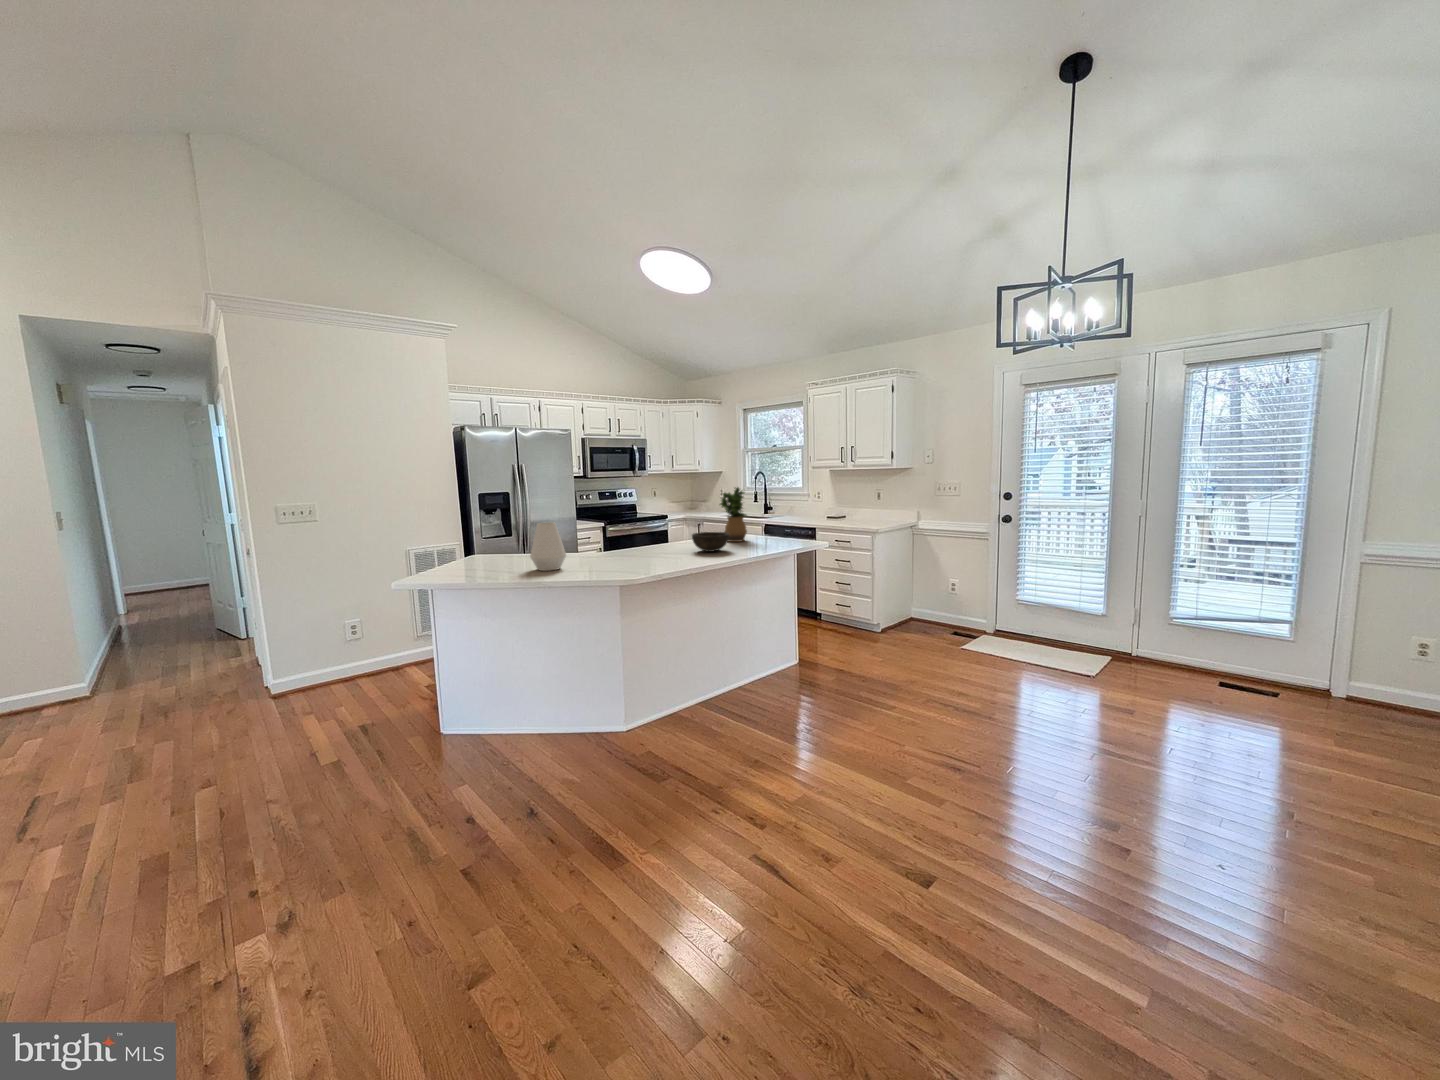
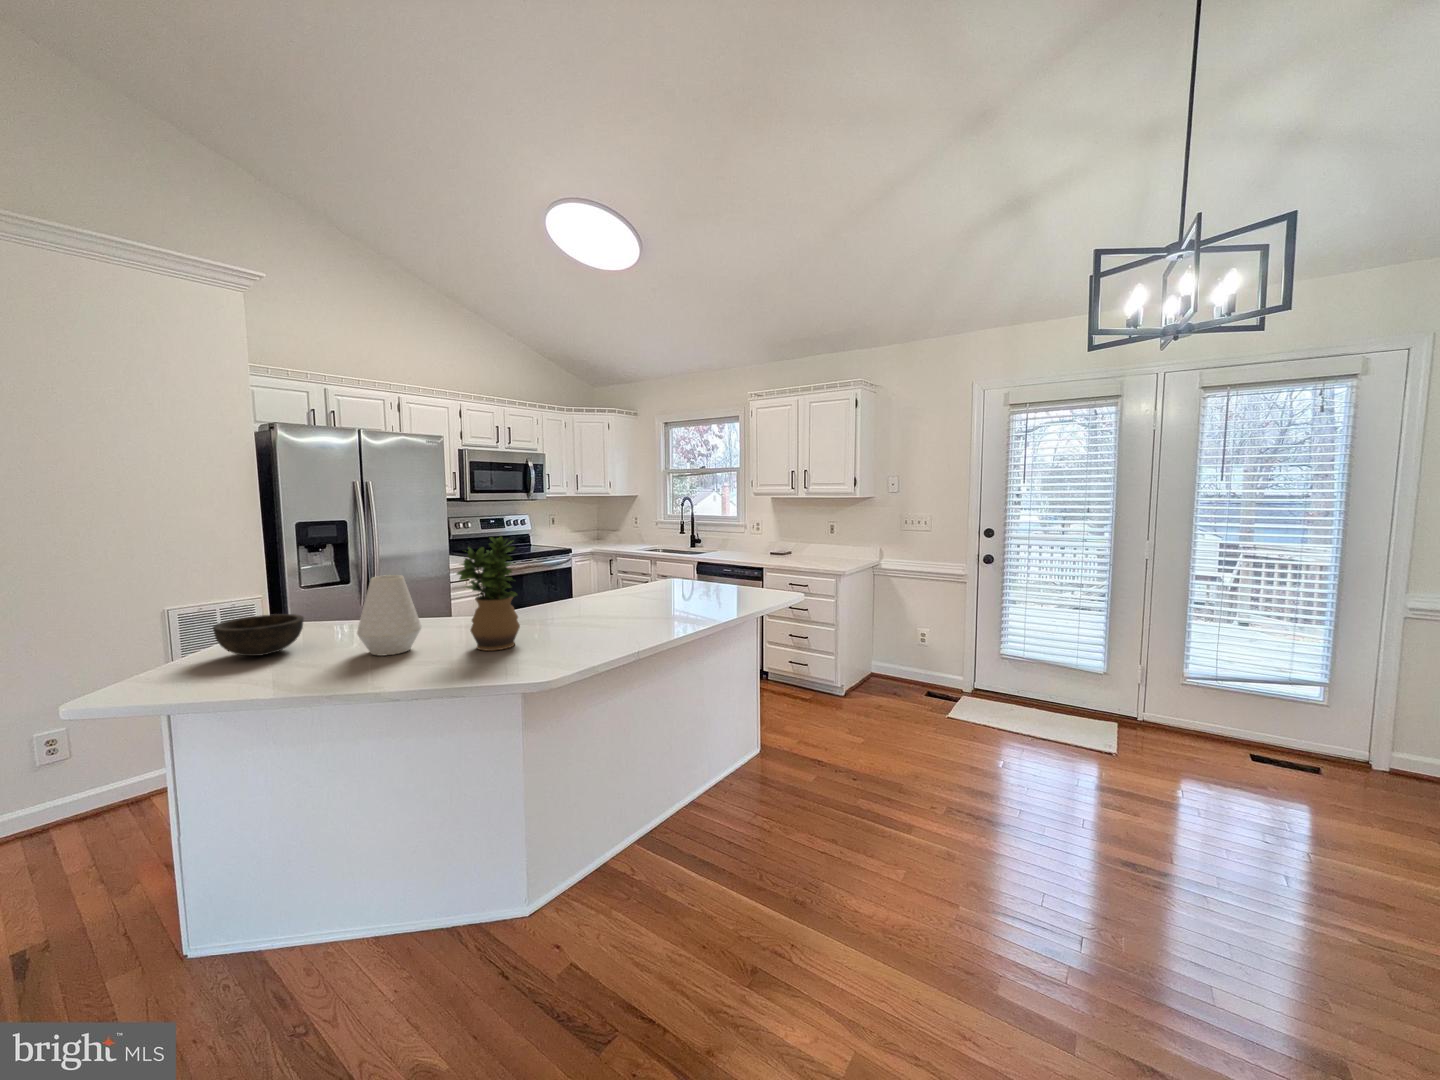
potted plant: present [720,487,747,542] -> present [457,536,520,651]
bowl: present [692,532,729,552] -> present [213,614,304,656]

